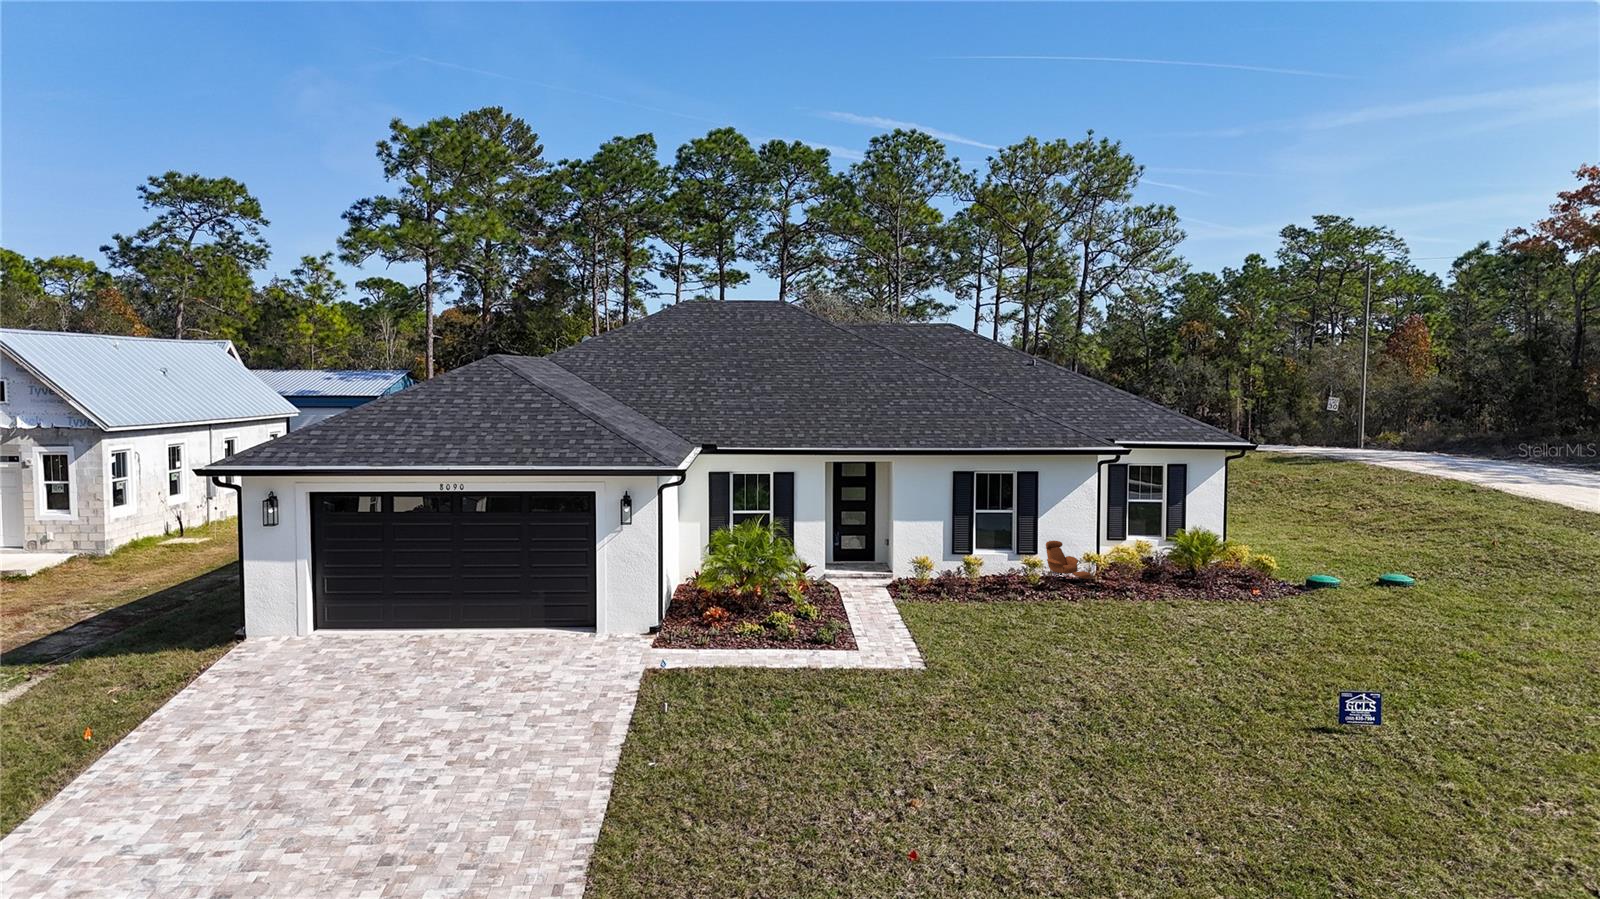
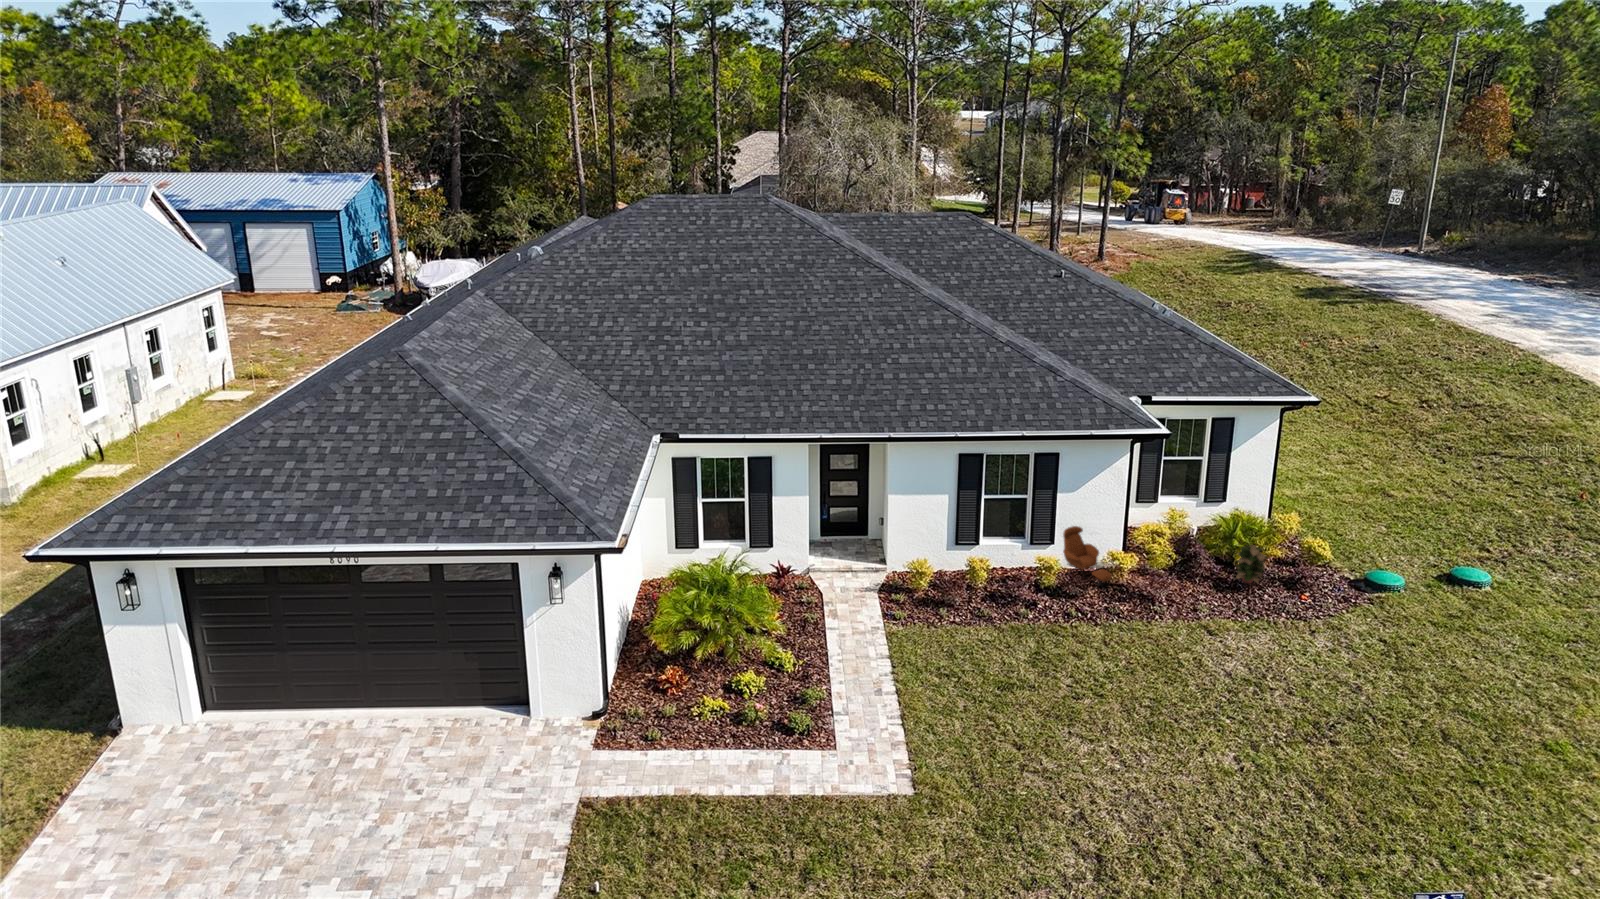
decorative plant: none [1196,550,1223,585] -> present [1236,545,1267,583]

